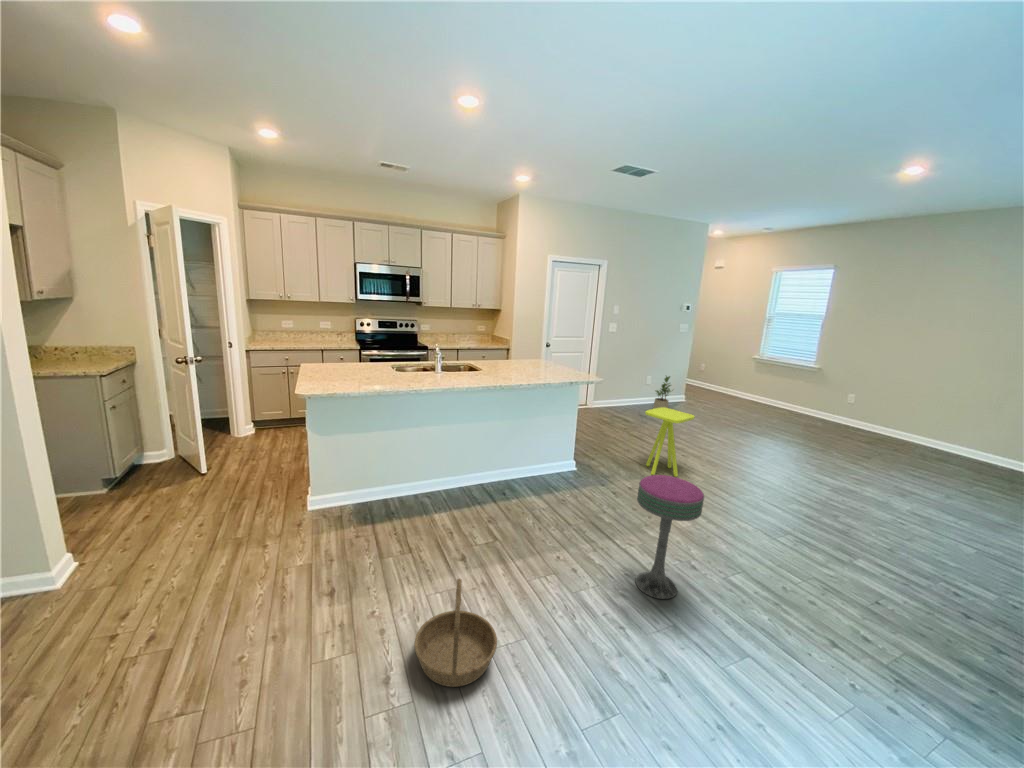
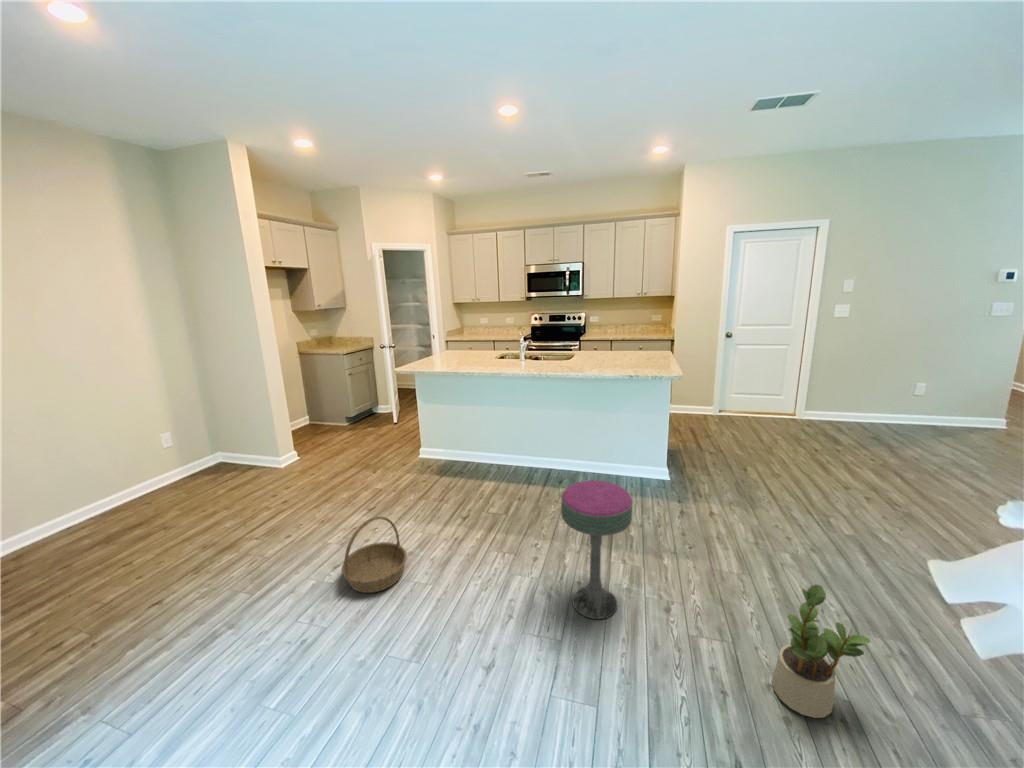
potted plant: present [653,376,671,409] -> present [772,585,870,718]
side table: present [645,407,695,477] -> none [763,419,840,514]

